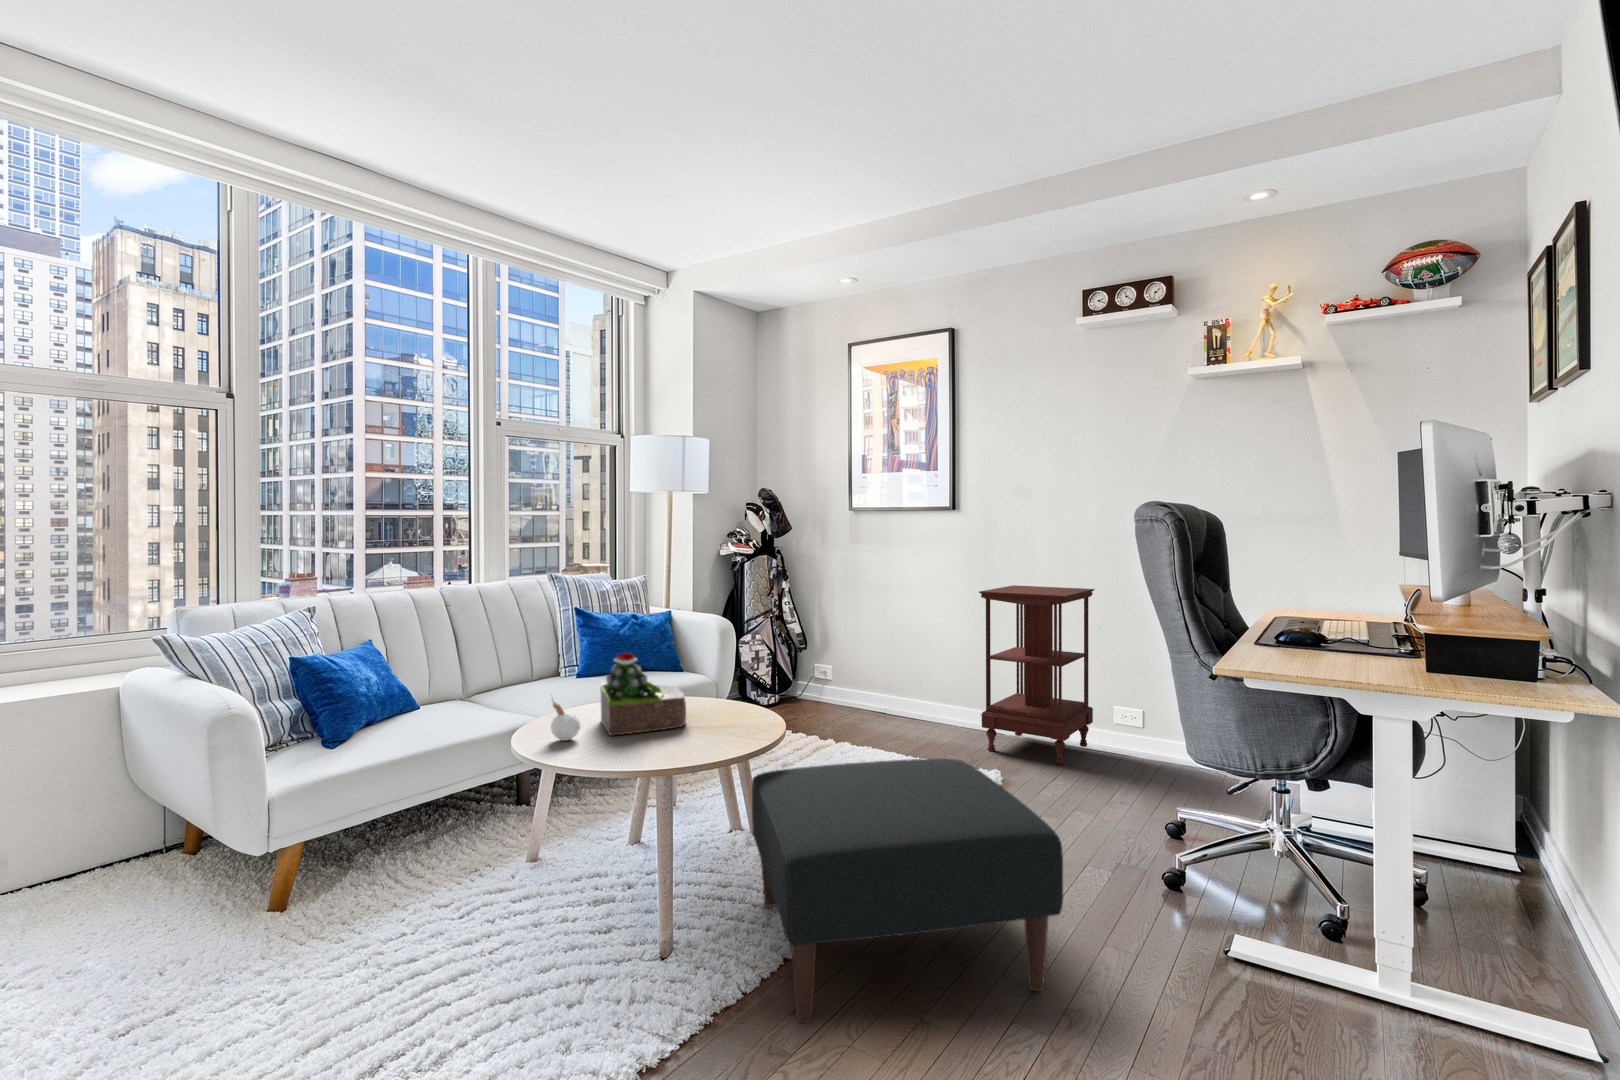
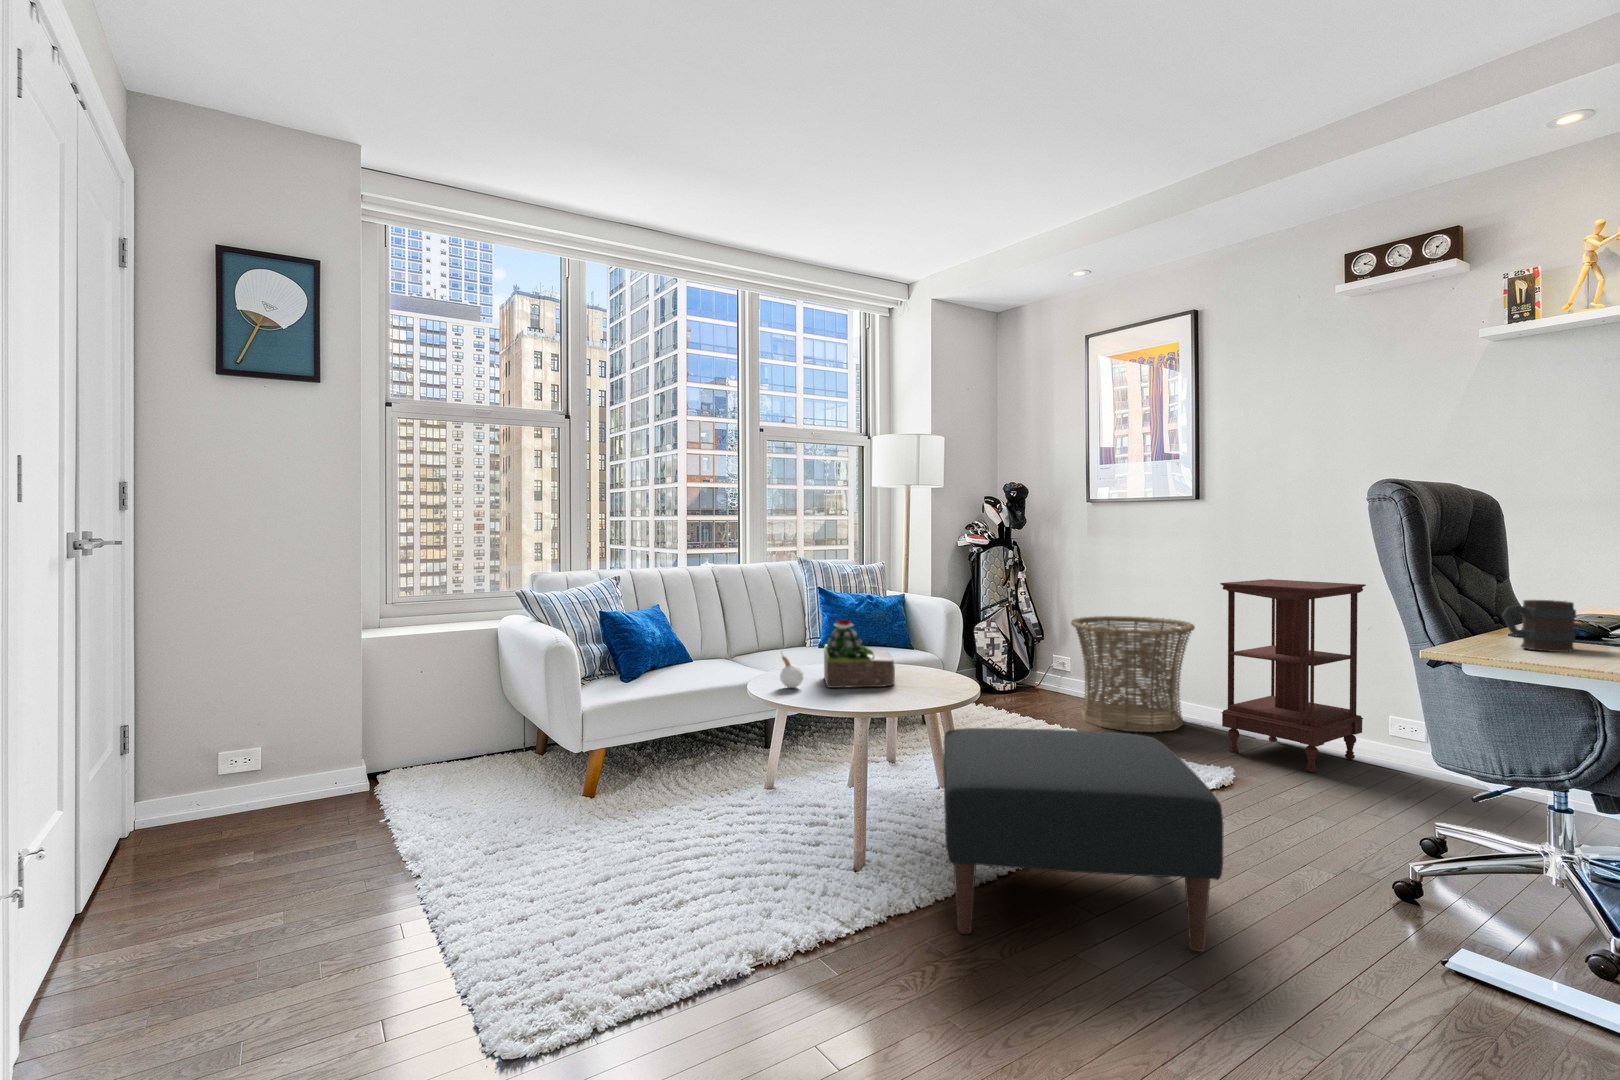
mug: none [1282,615,1339,663] -> present [1502,600,1576,652]
basket: none [838,623,951,738] -> present [1071,616,1195,732]

